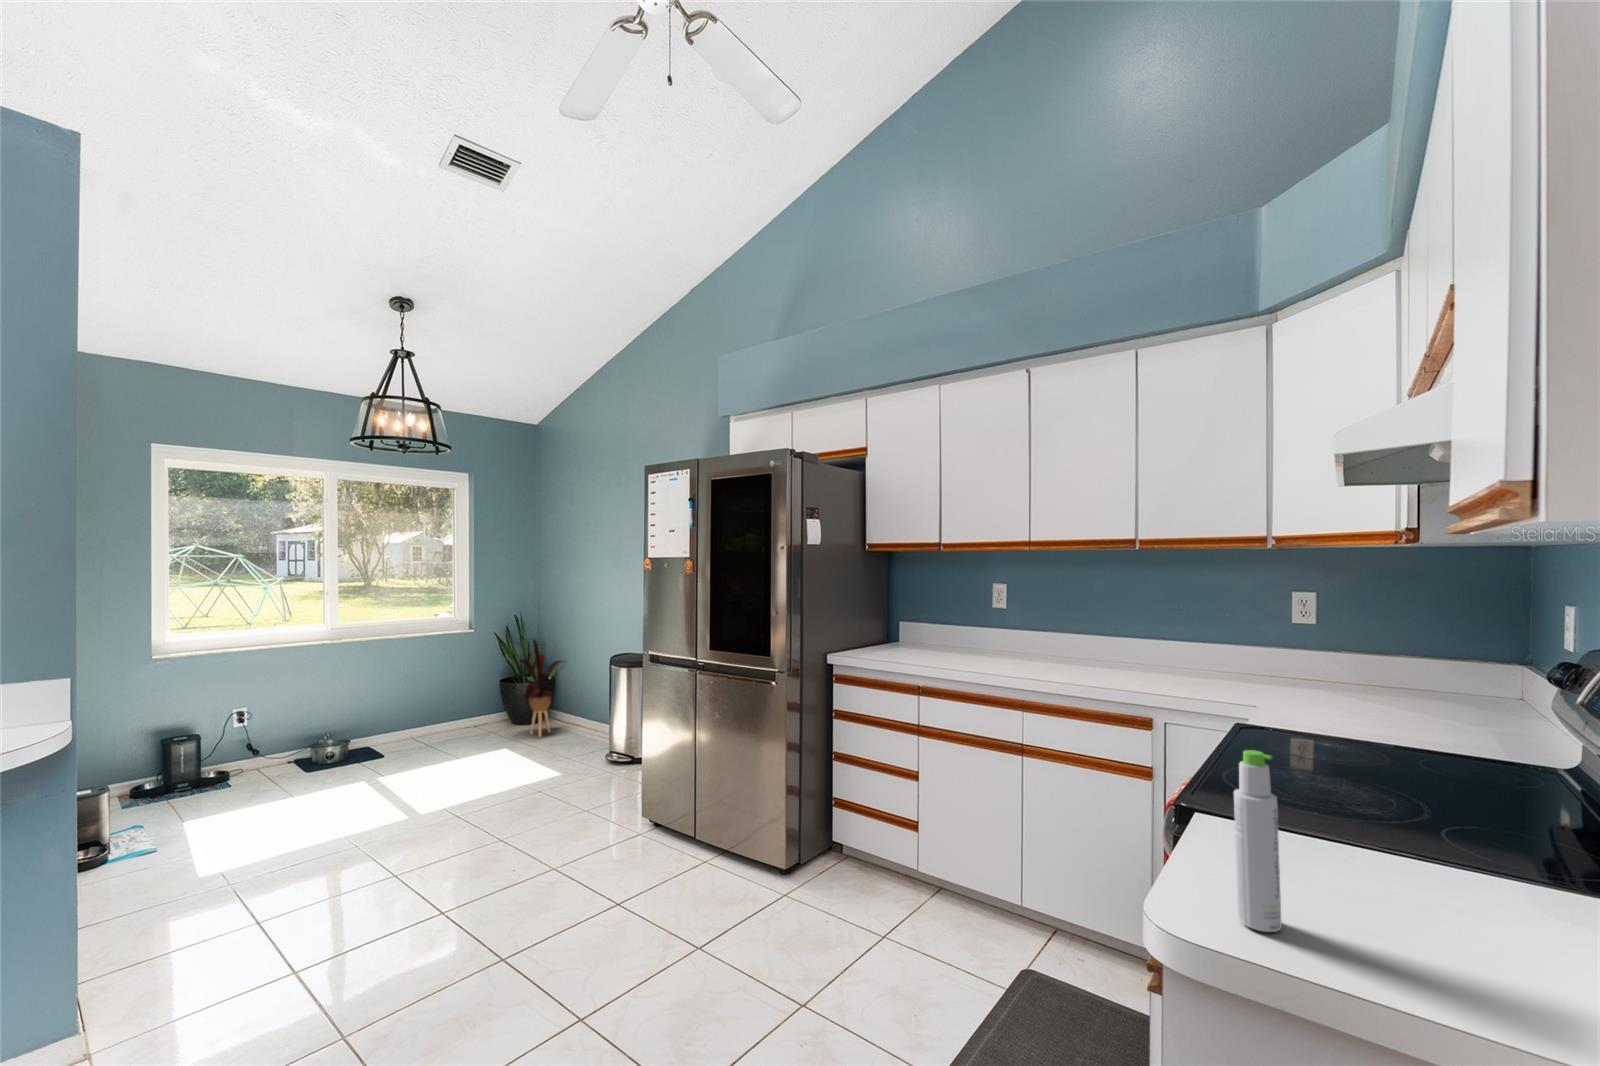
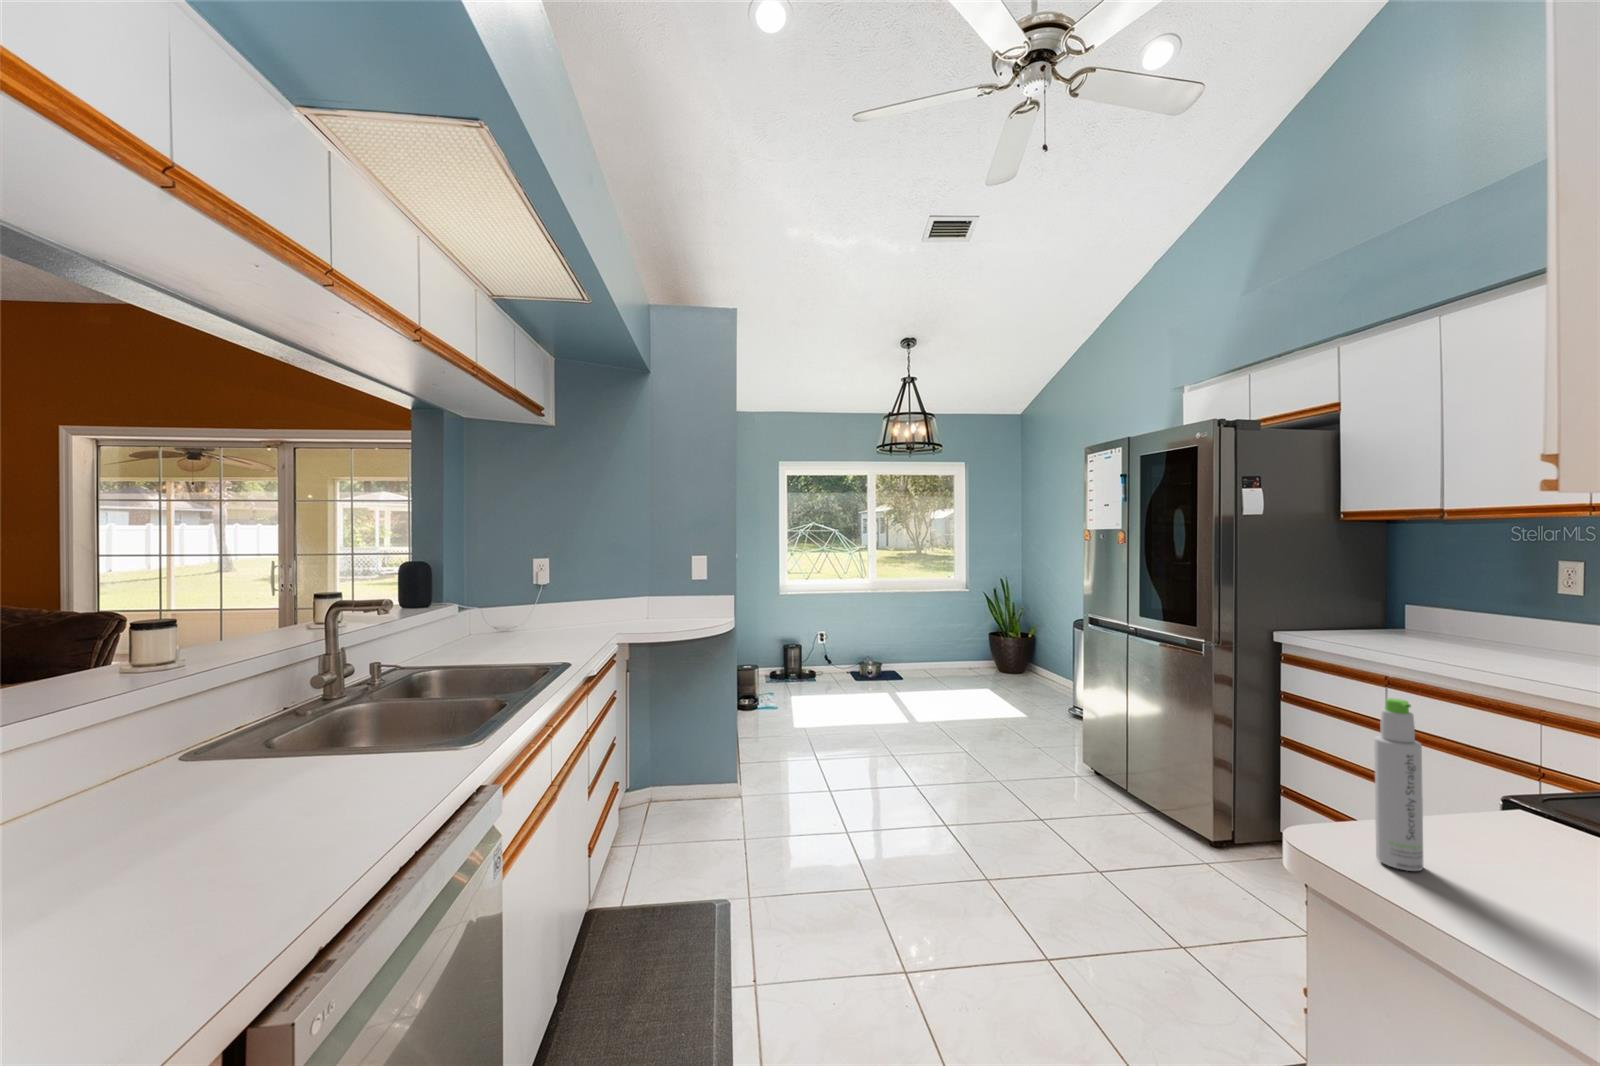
house plant: present [514,639,562,737] -> none [991,600,1046,686]

